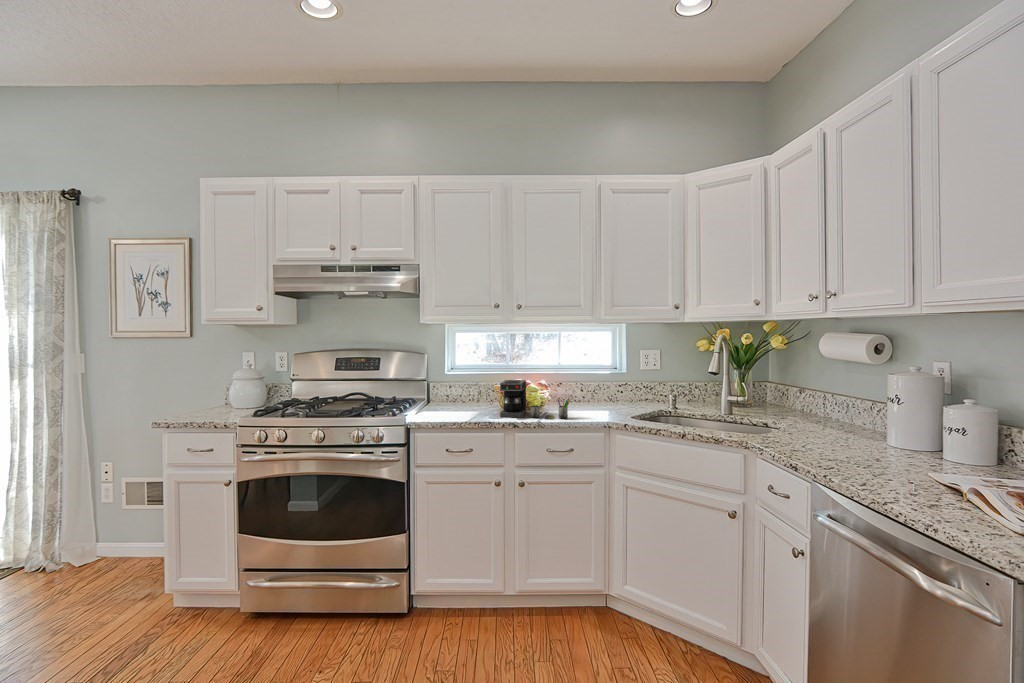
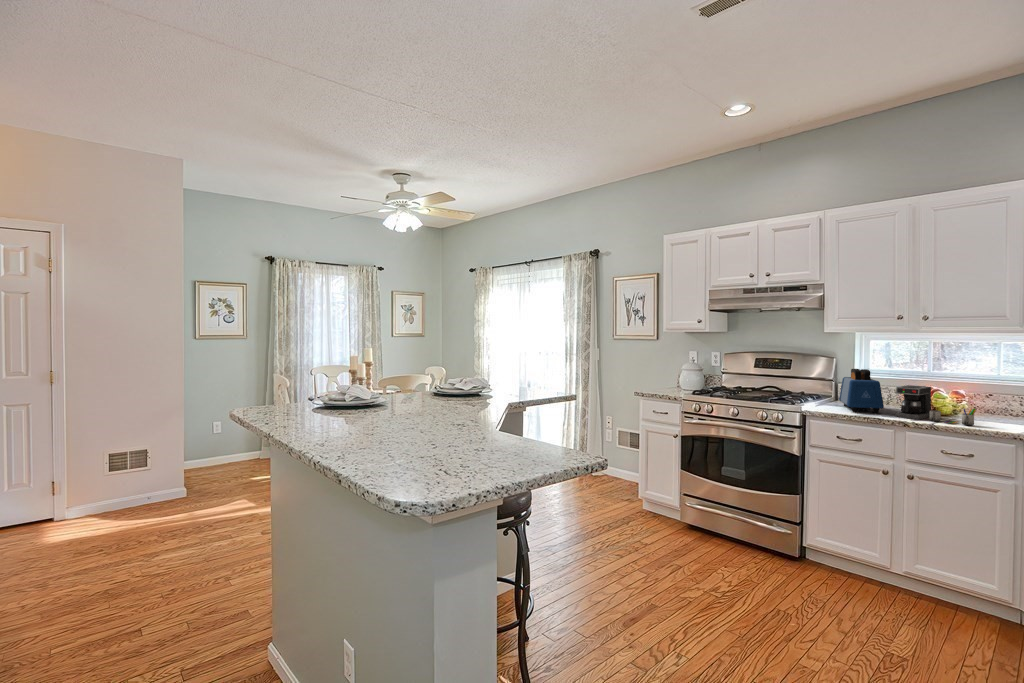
toaster: none [438,365,487,416] -> present [839,369,884,413]

